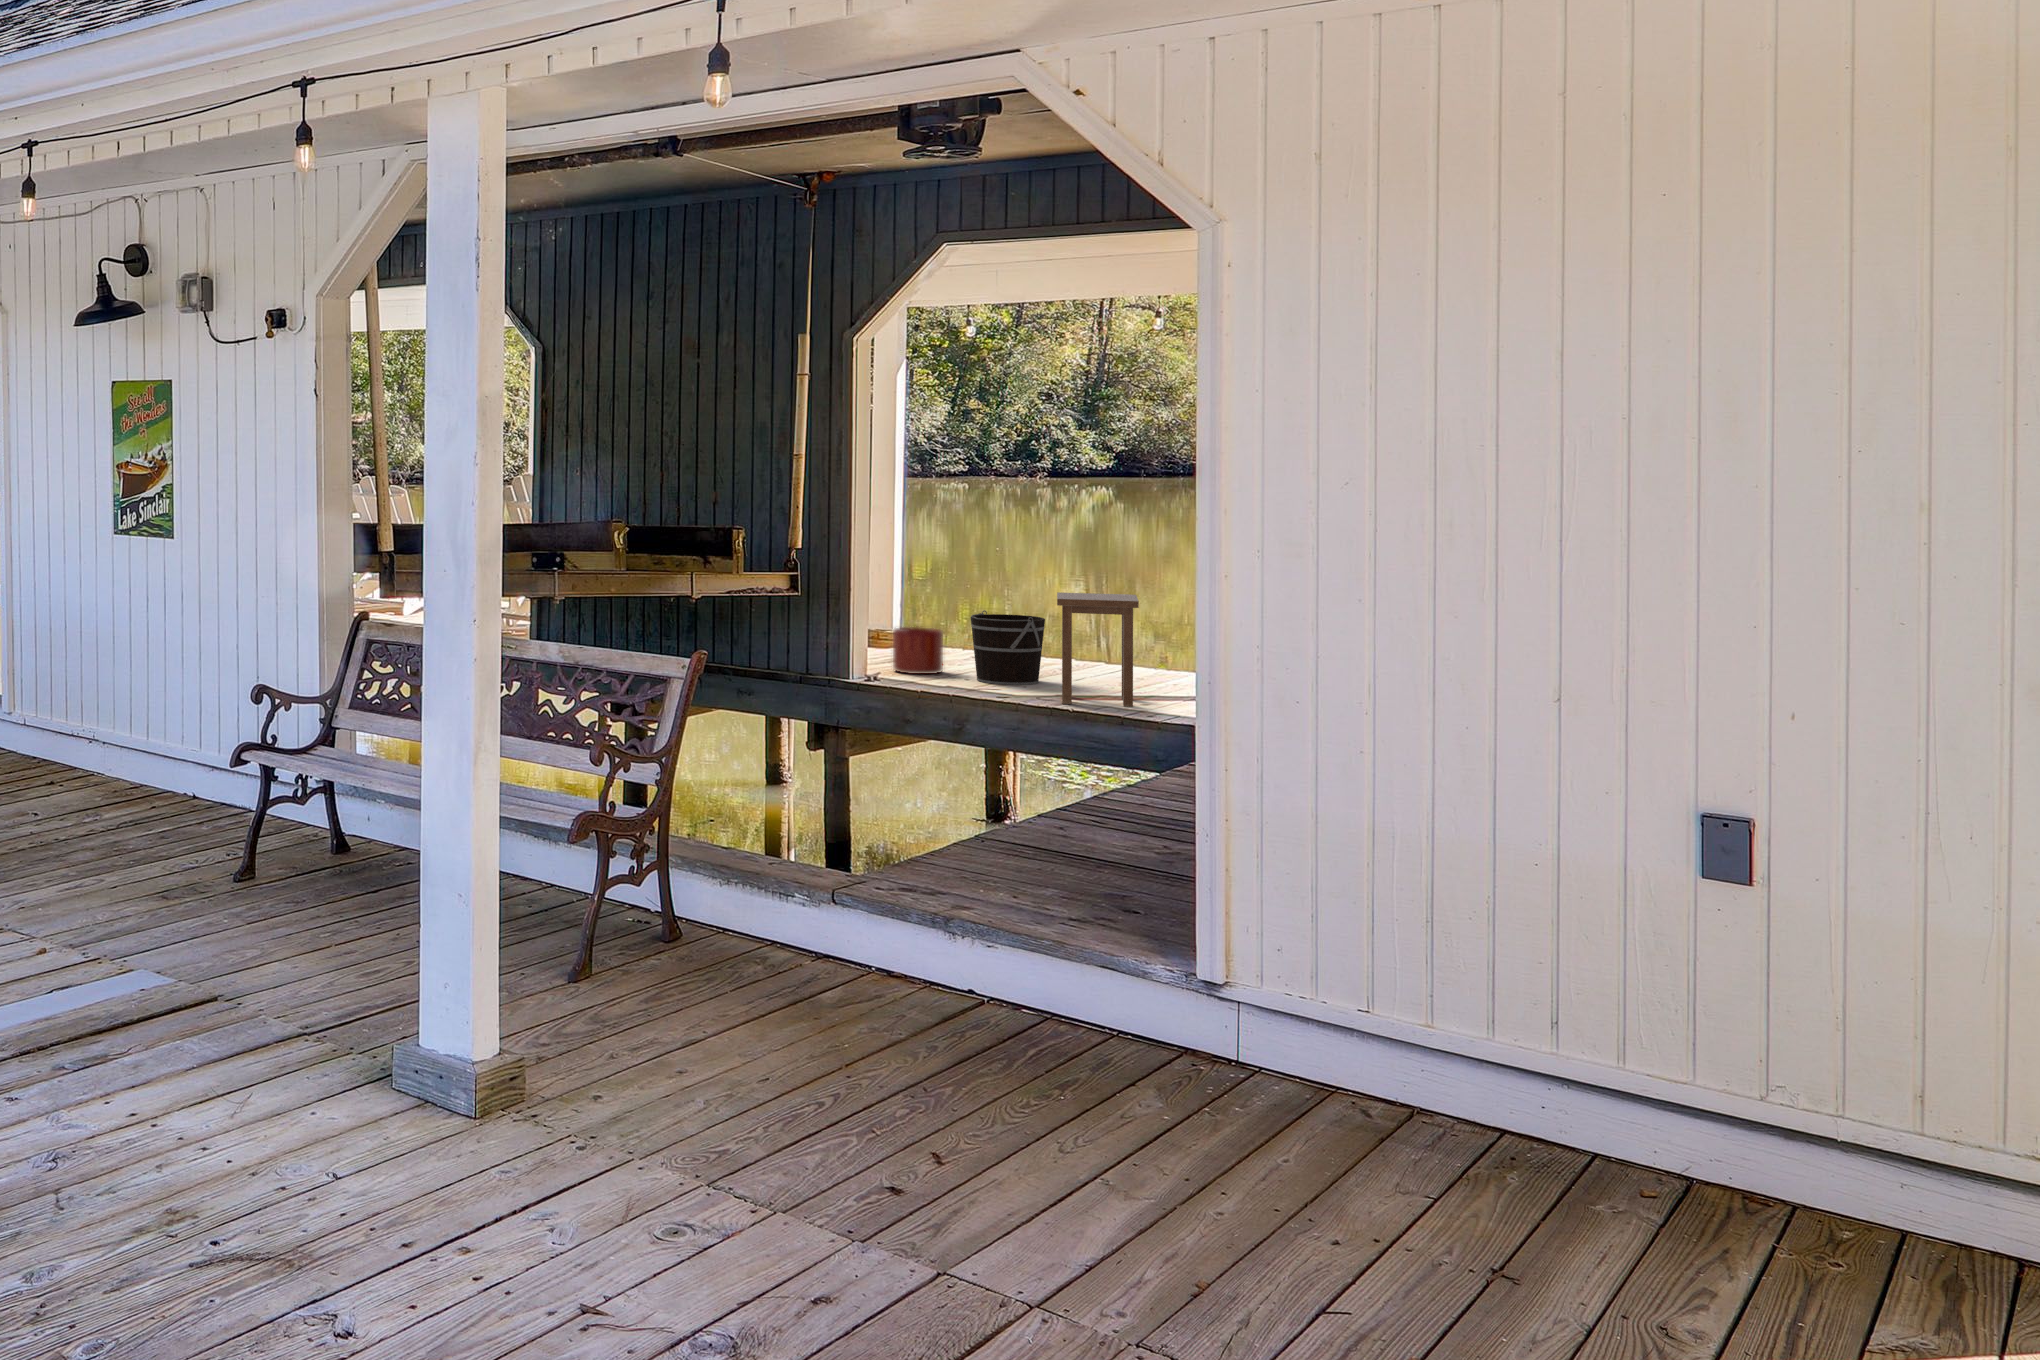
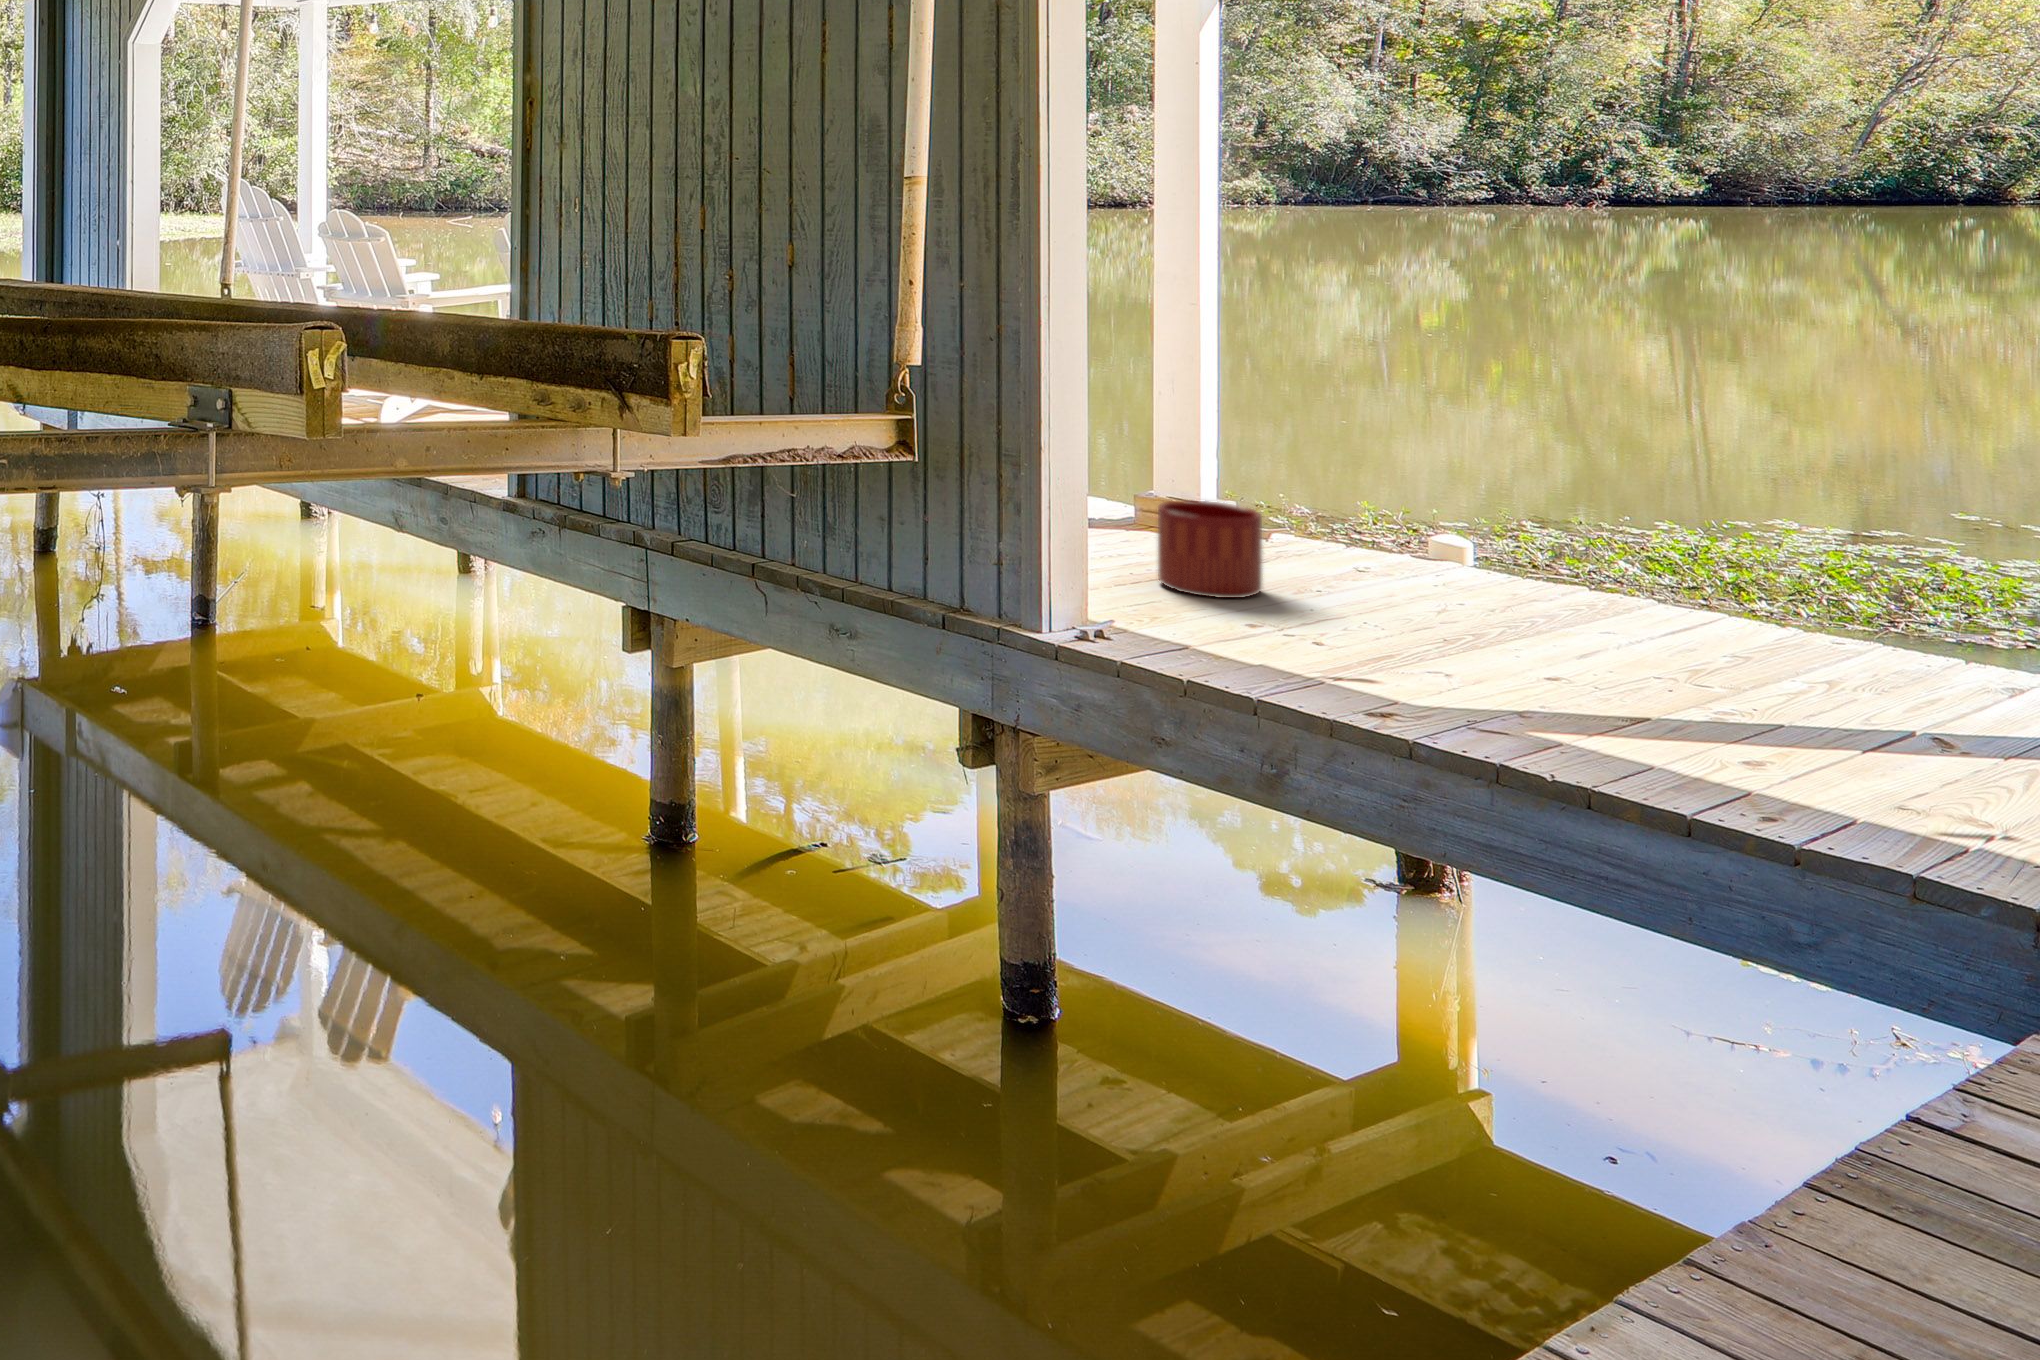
stool: present [1057,592,1139,707] -> none [1482,481,1705,777]
bucket: present [971,610,1045,685] -> none [1308,487,1480,653]

